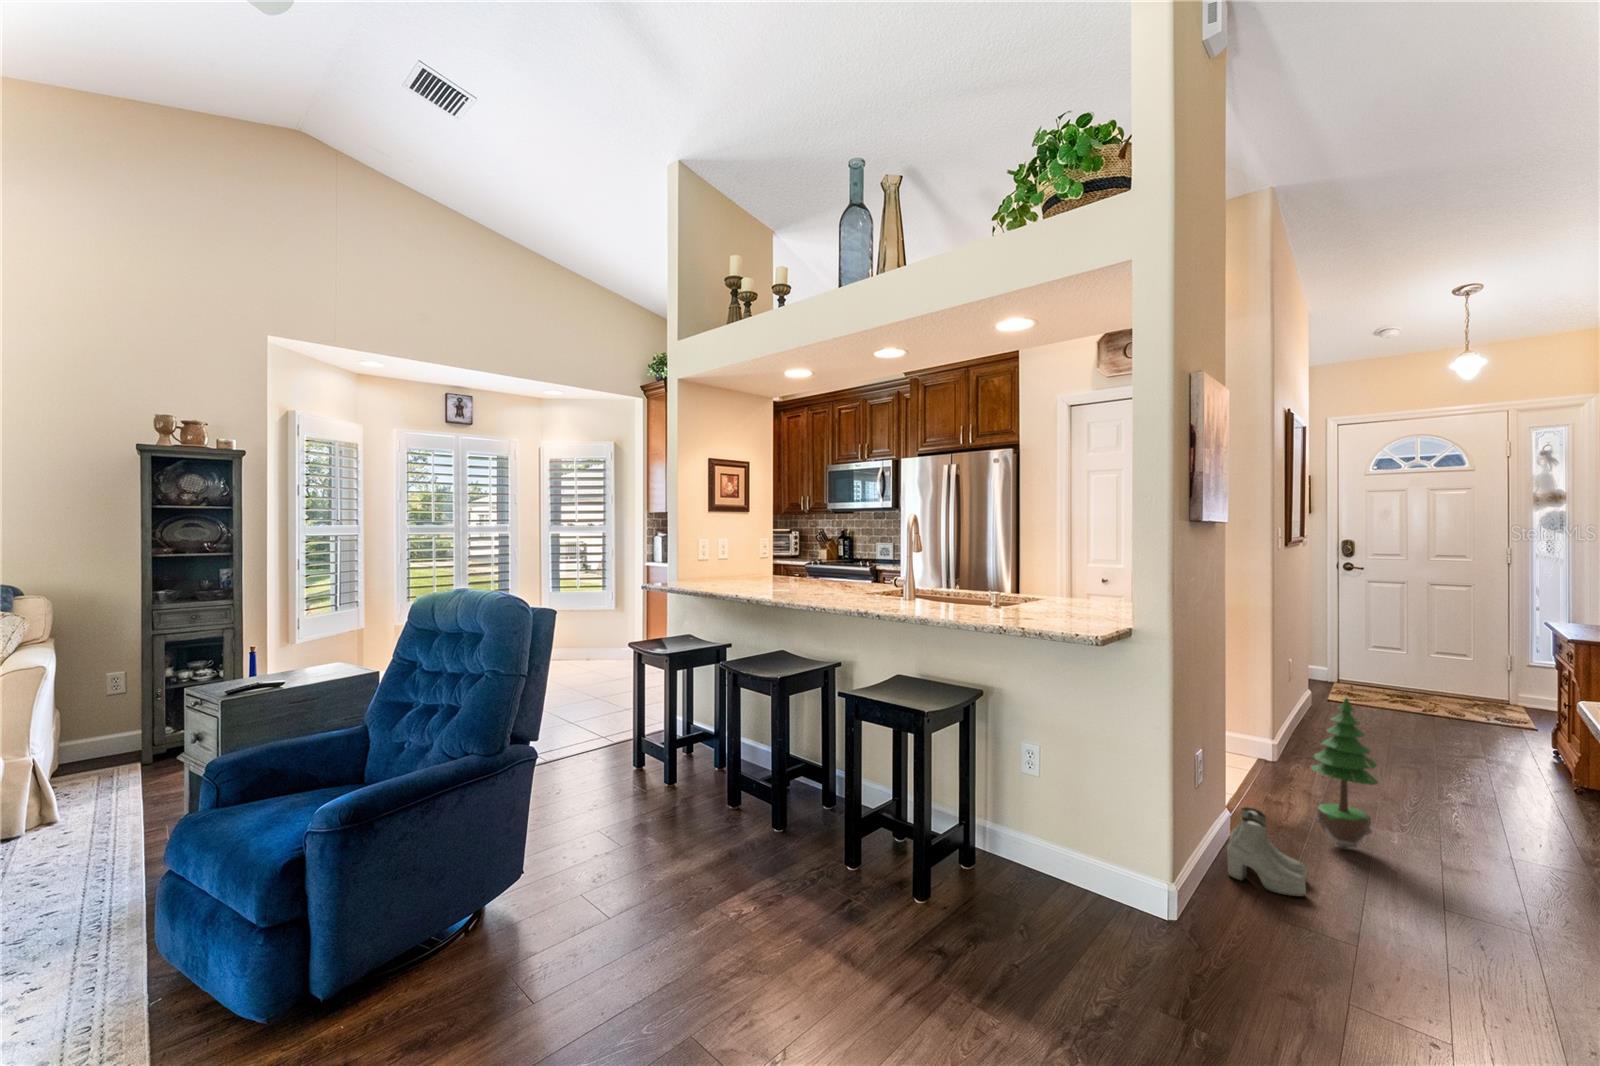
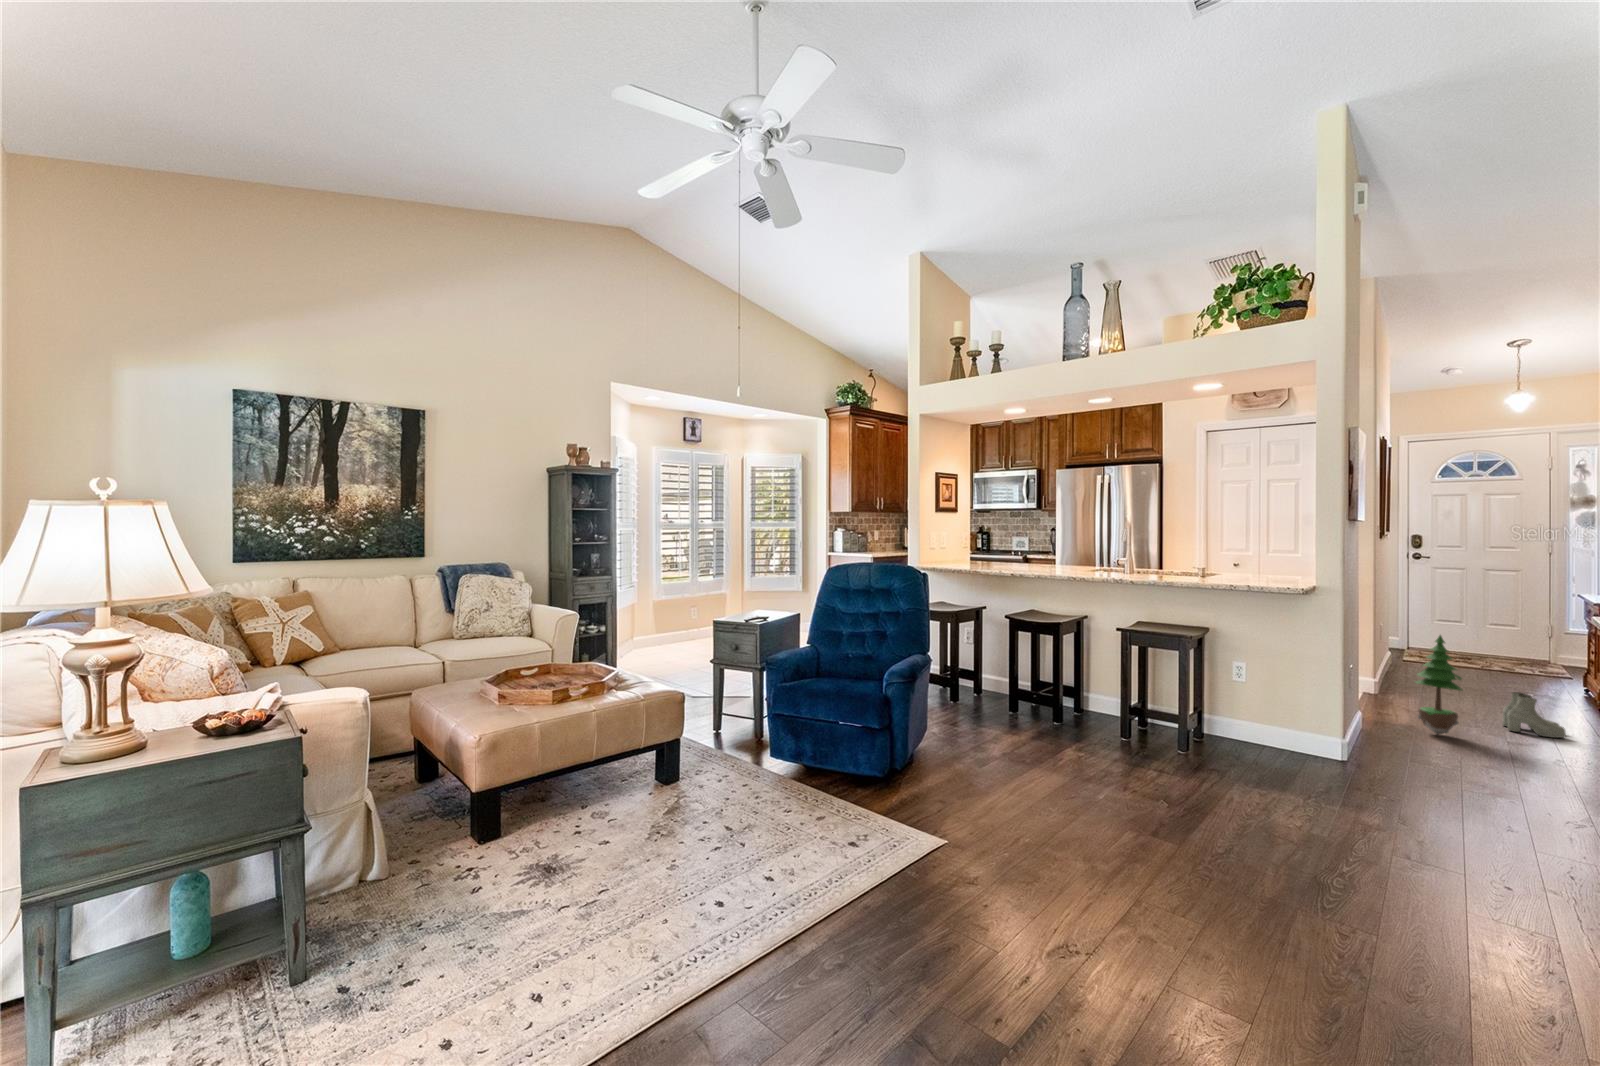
boots: present [1227,807,1306,897] -> present [1502,692,1566,738]

